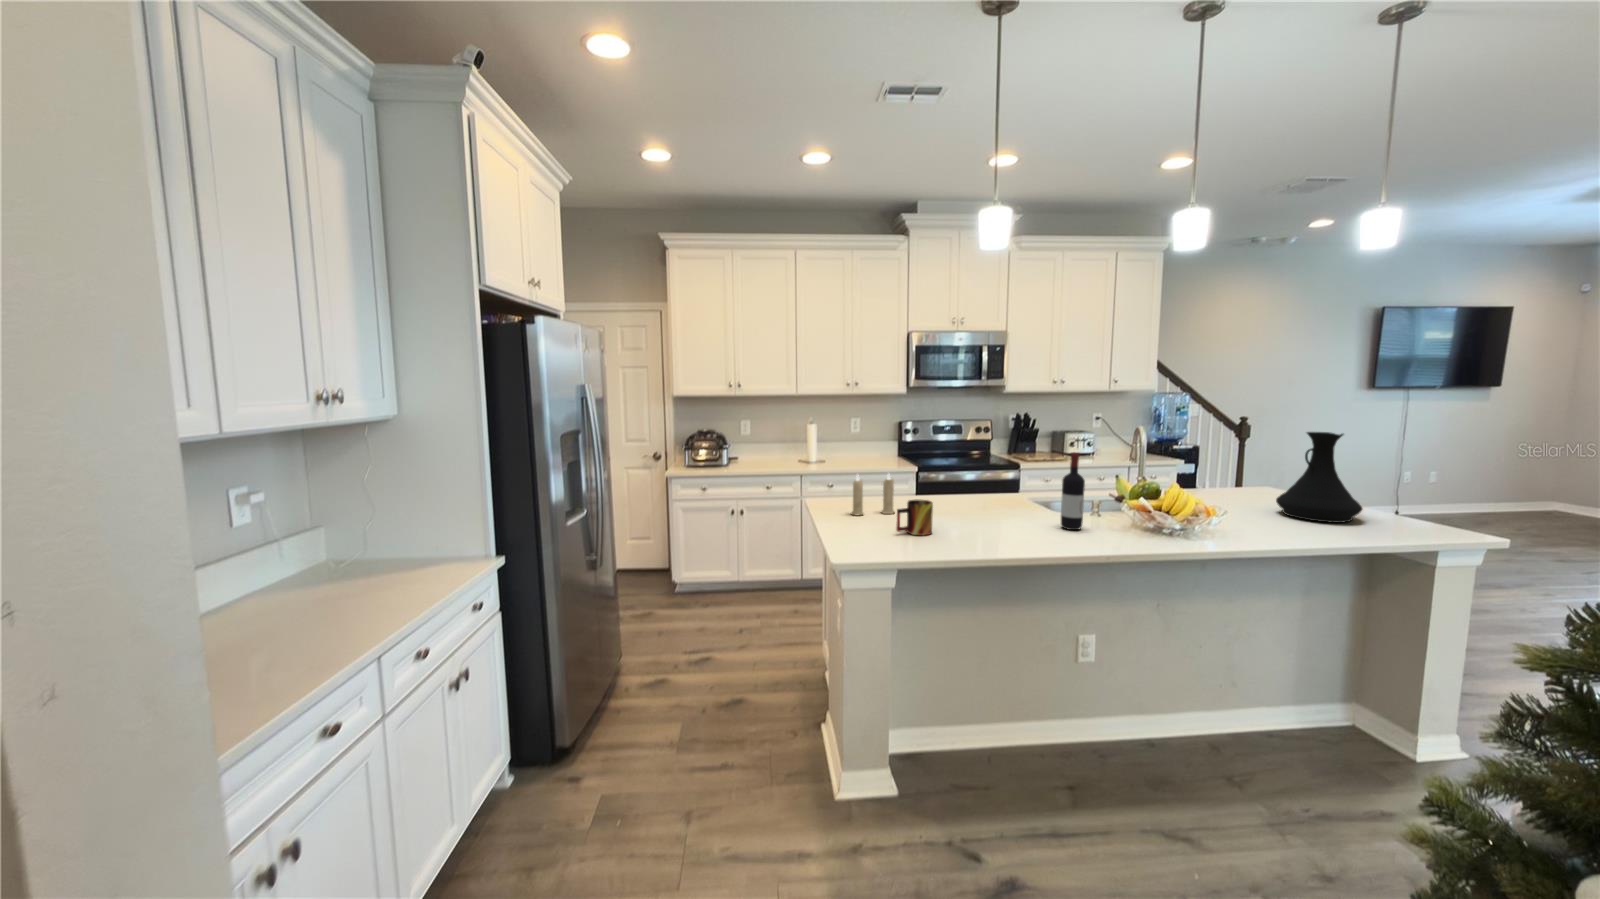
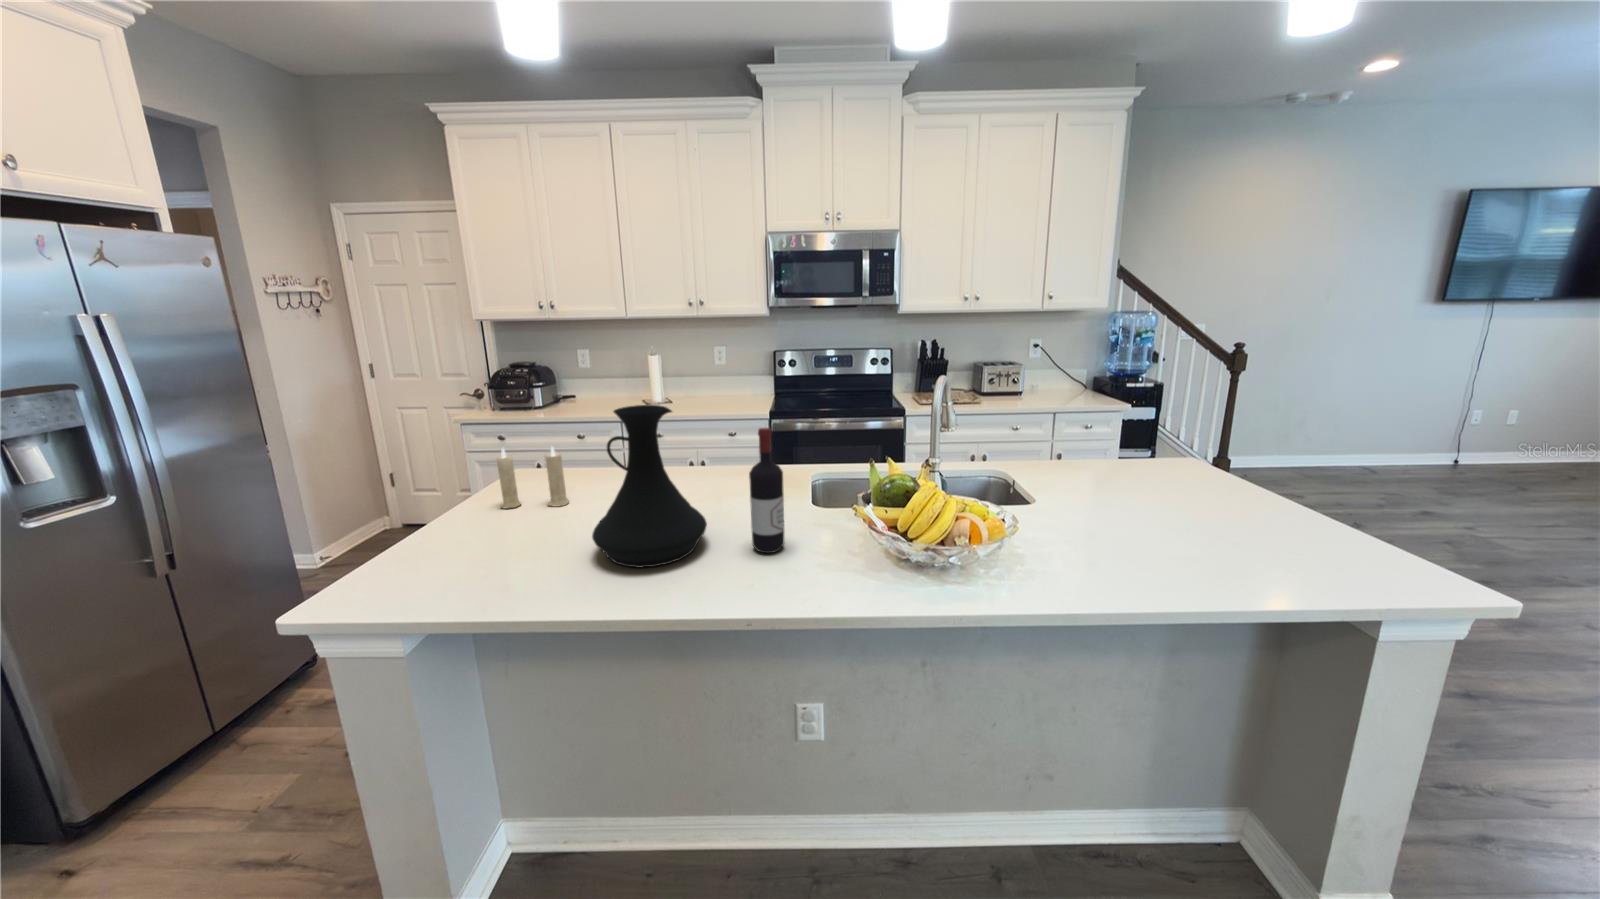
vase: present [1276,432,1362,523] -> present [592,405,707,568]
mug: present [896,499,933,535] -> none [477,498,547,558]

